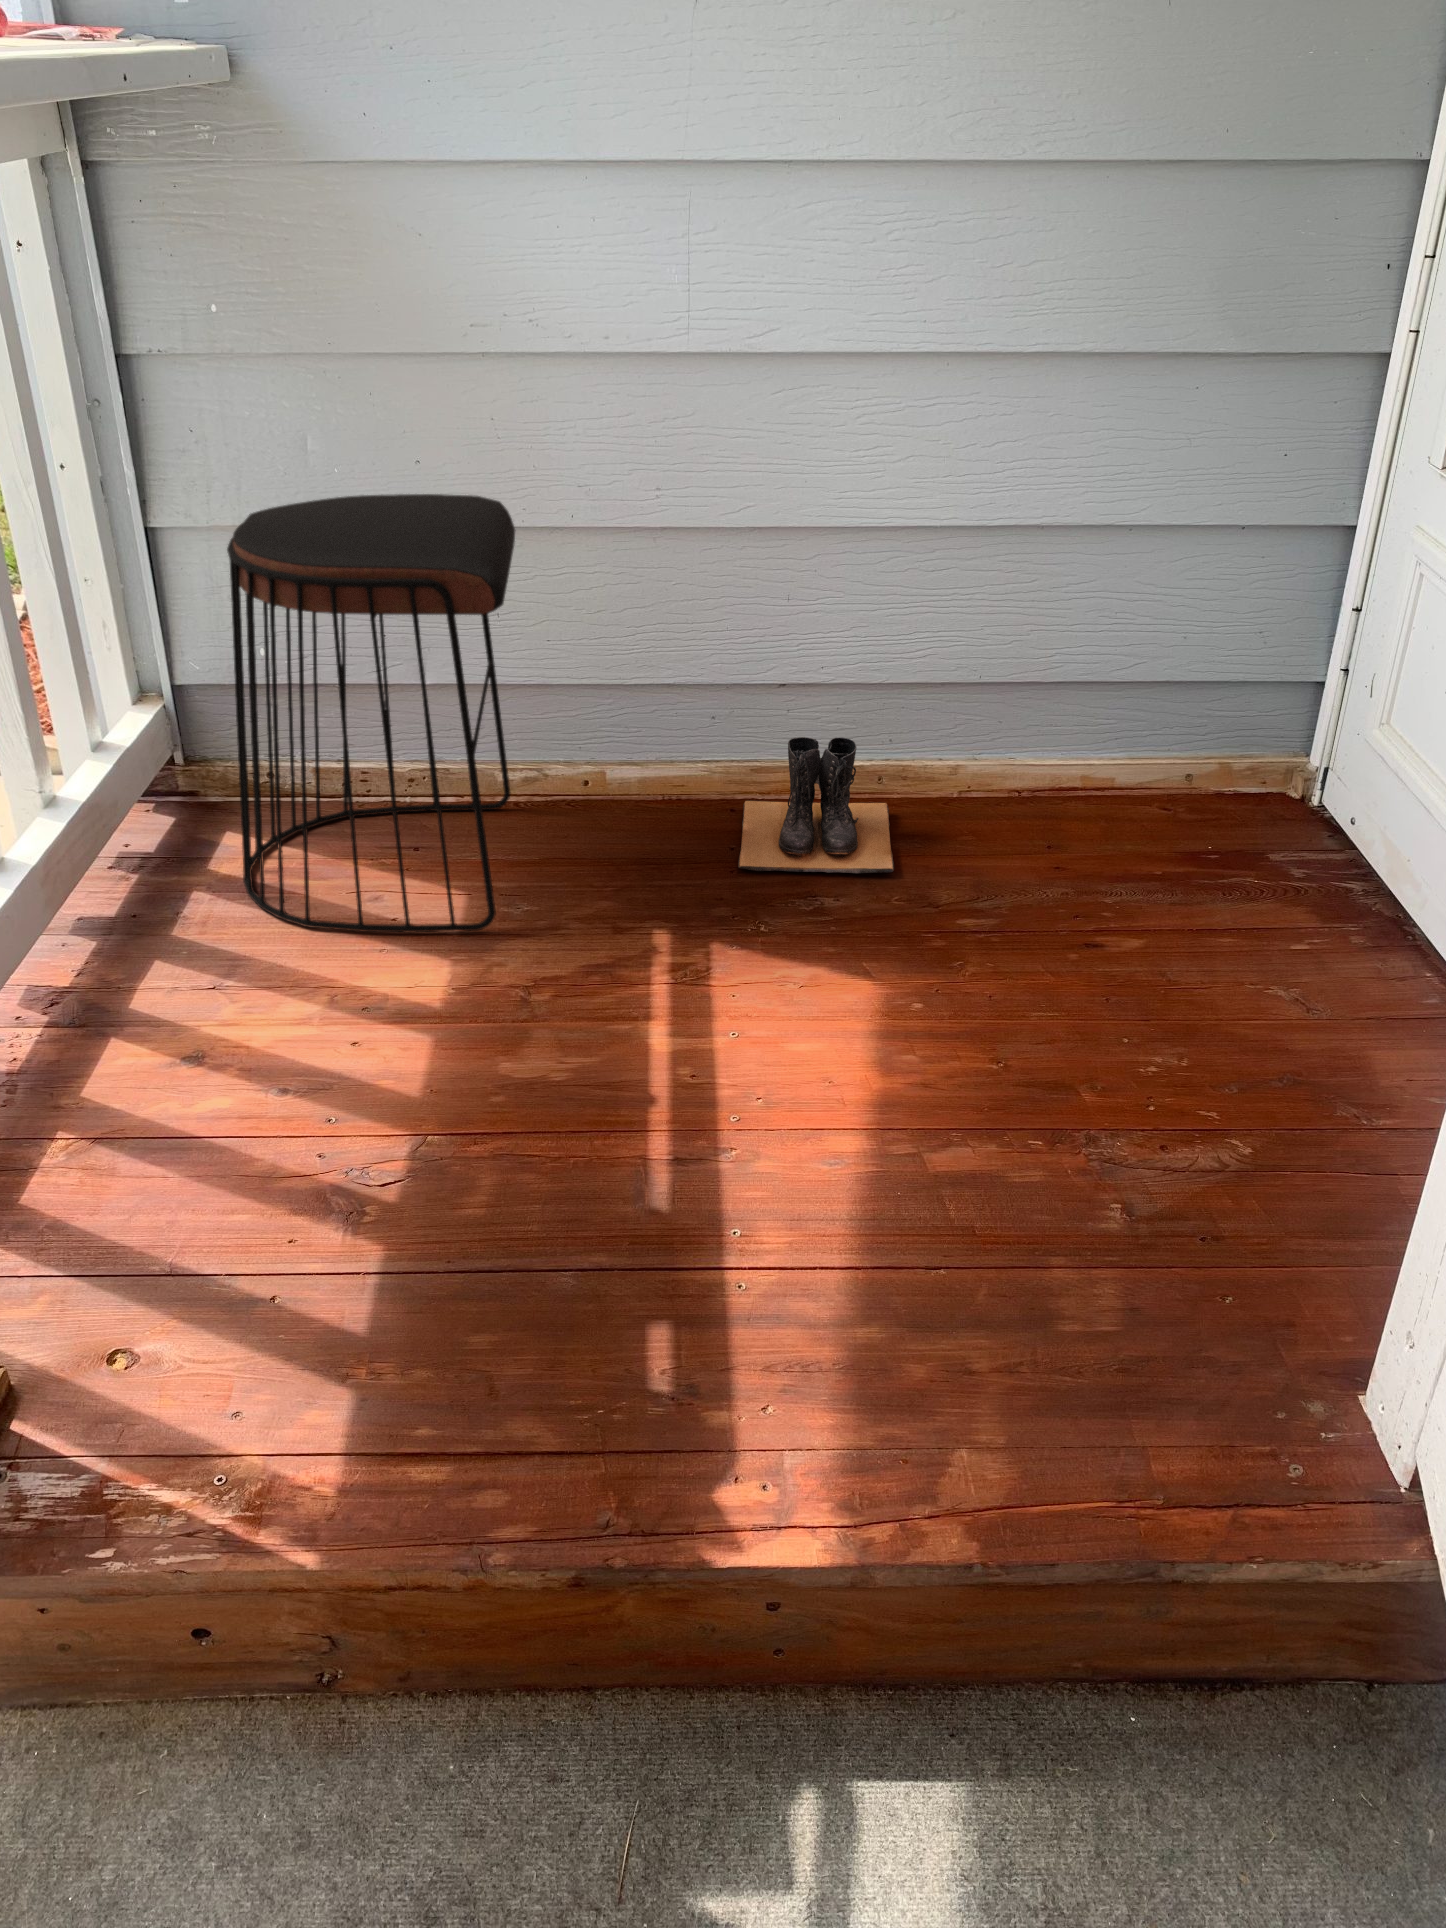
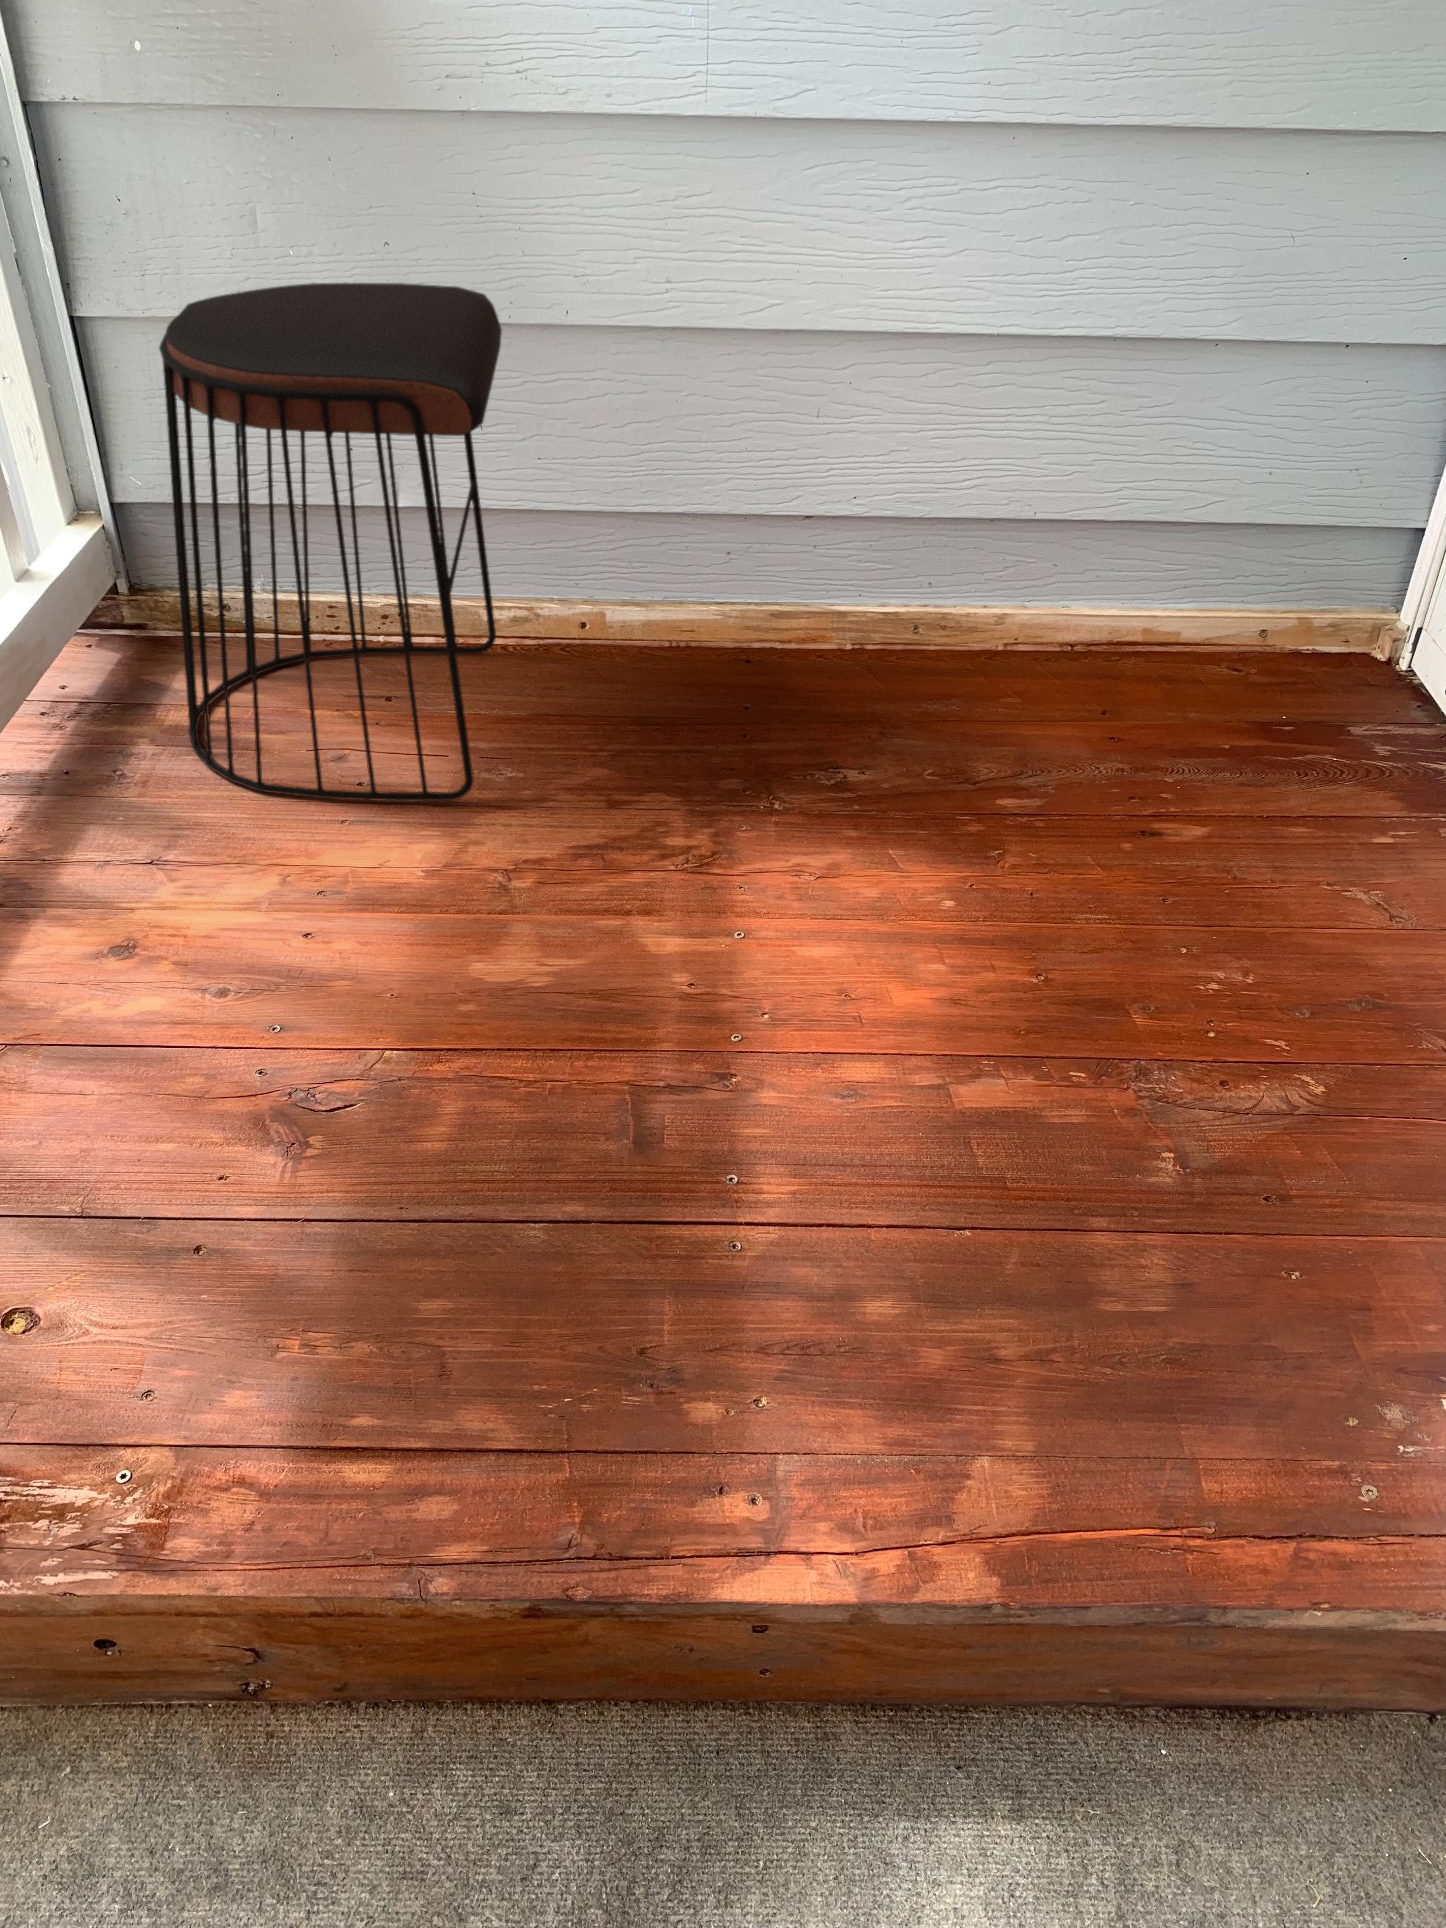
boots: present [738,737,894,873] -> none [752,581,929,741]

